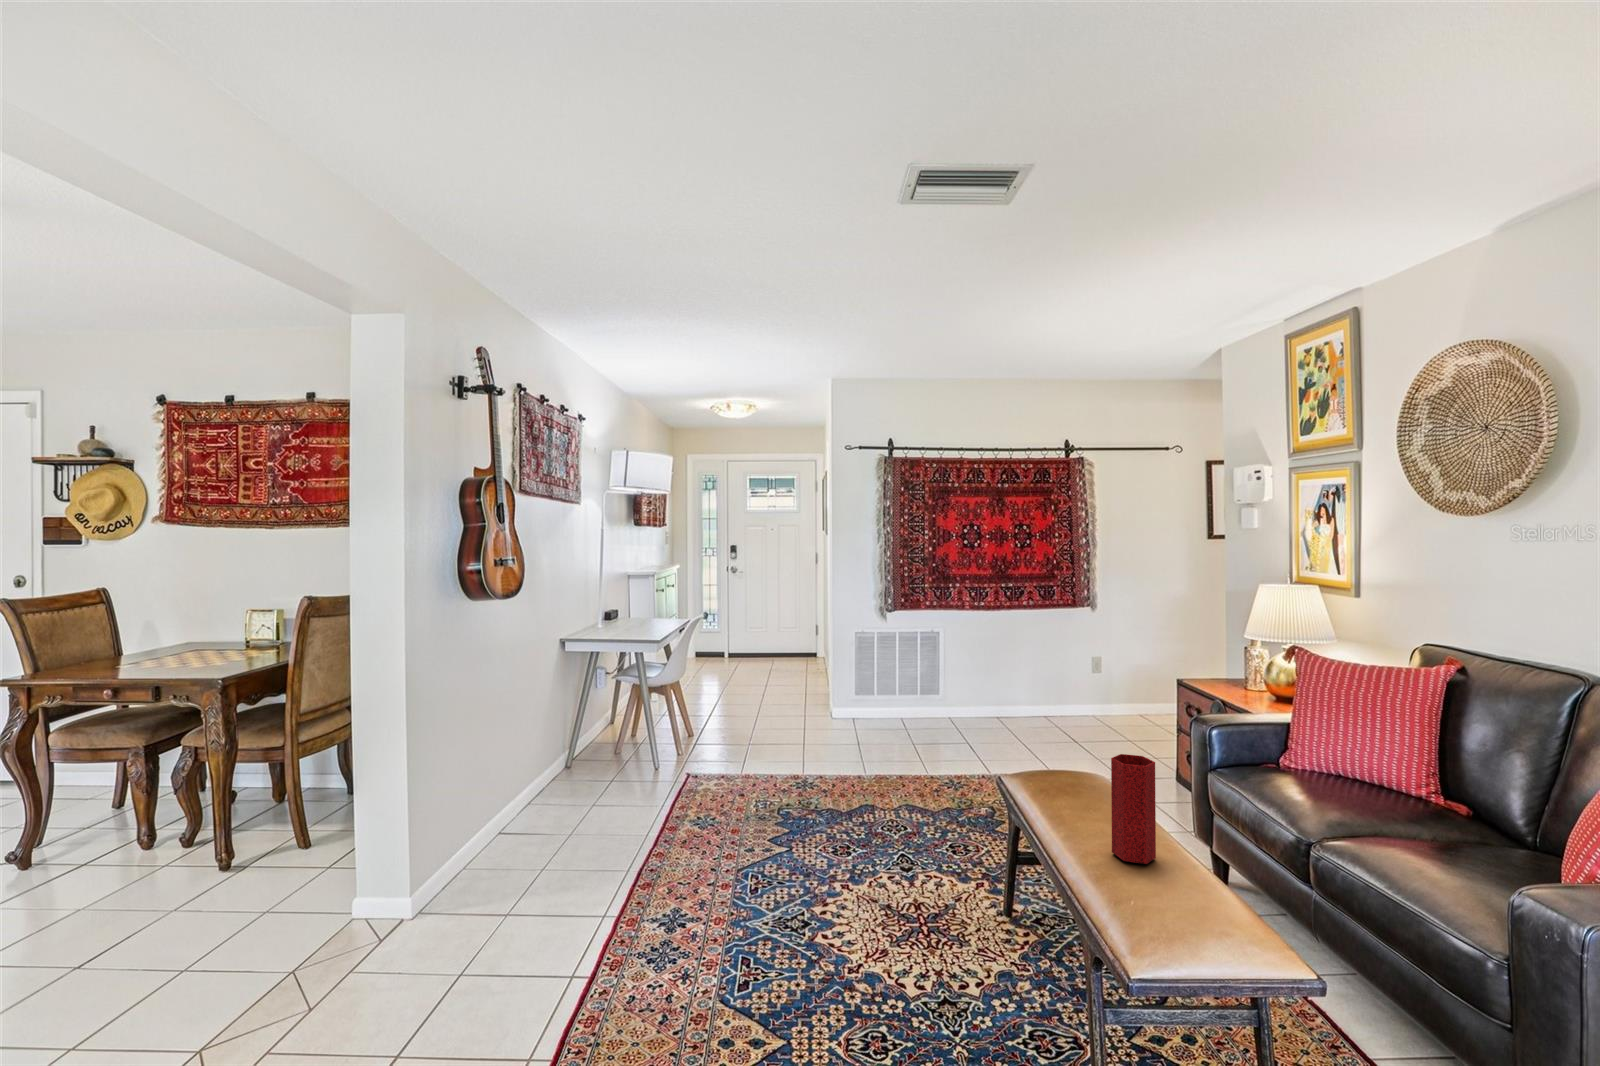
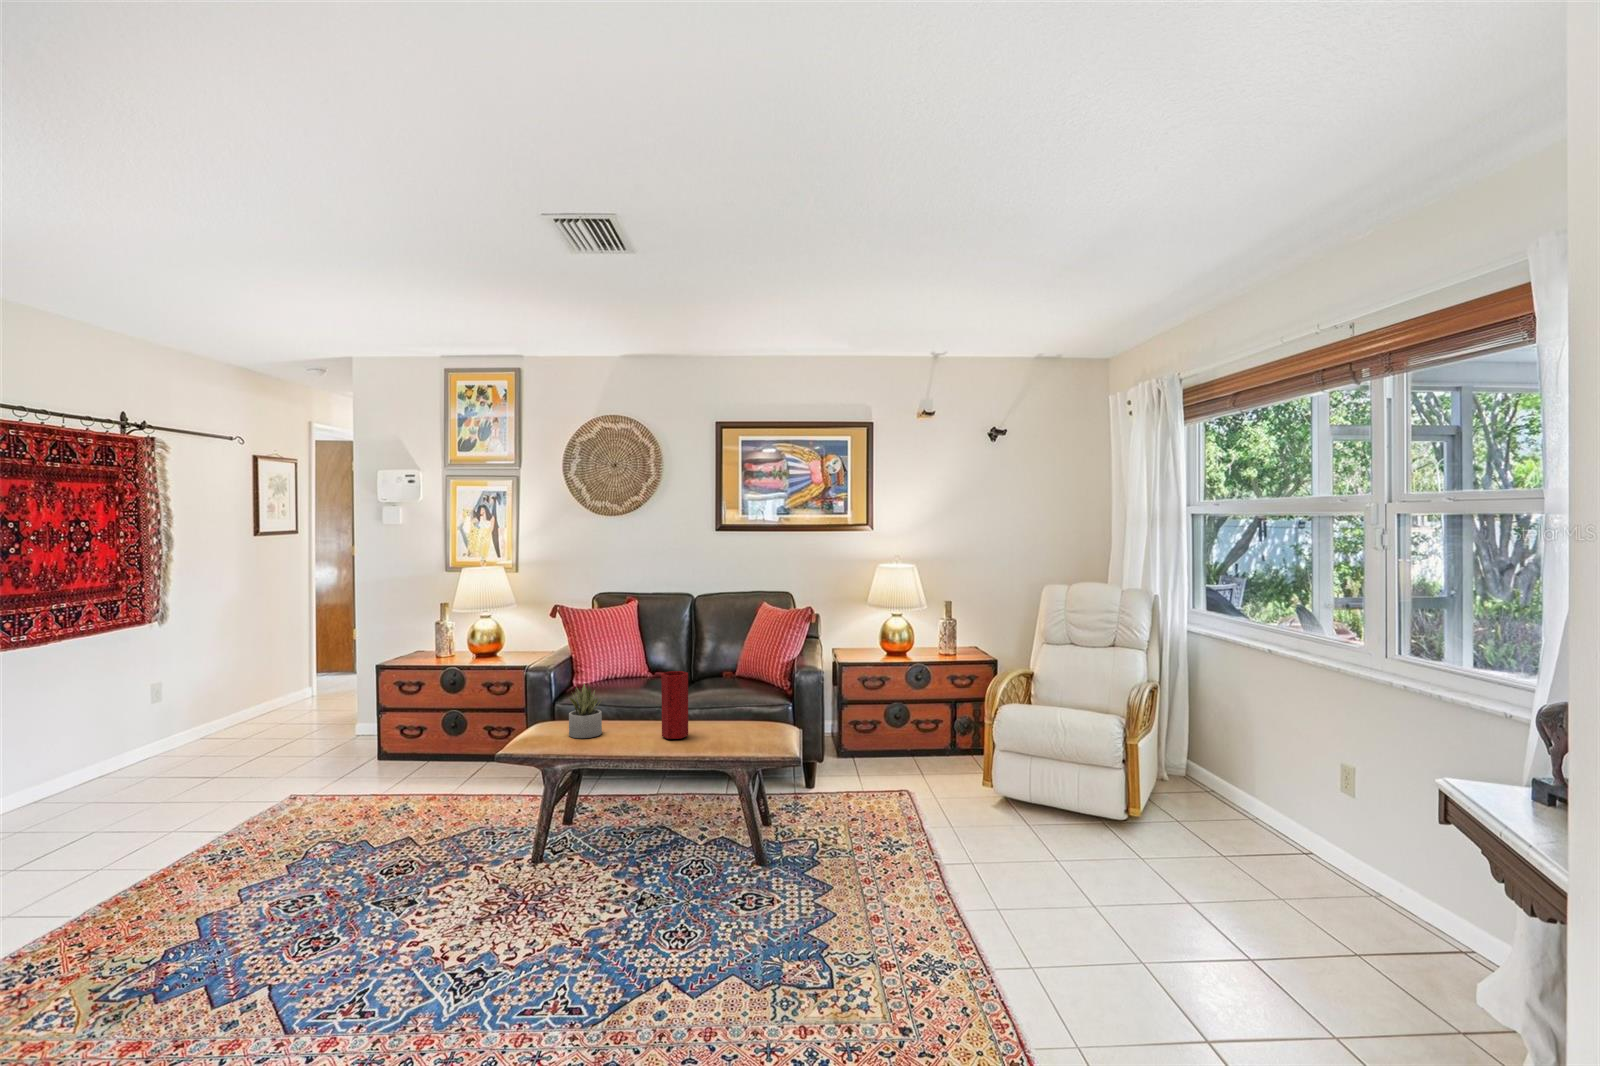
succulent plant: none [1052,736,1105,810] -> present [569,684,602,738]

